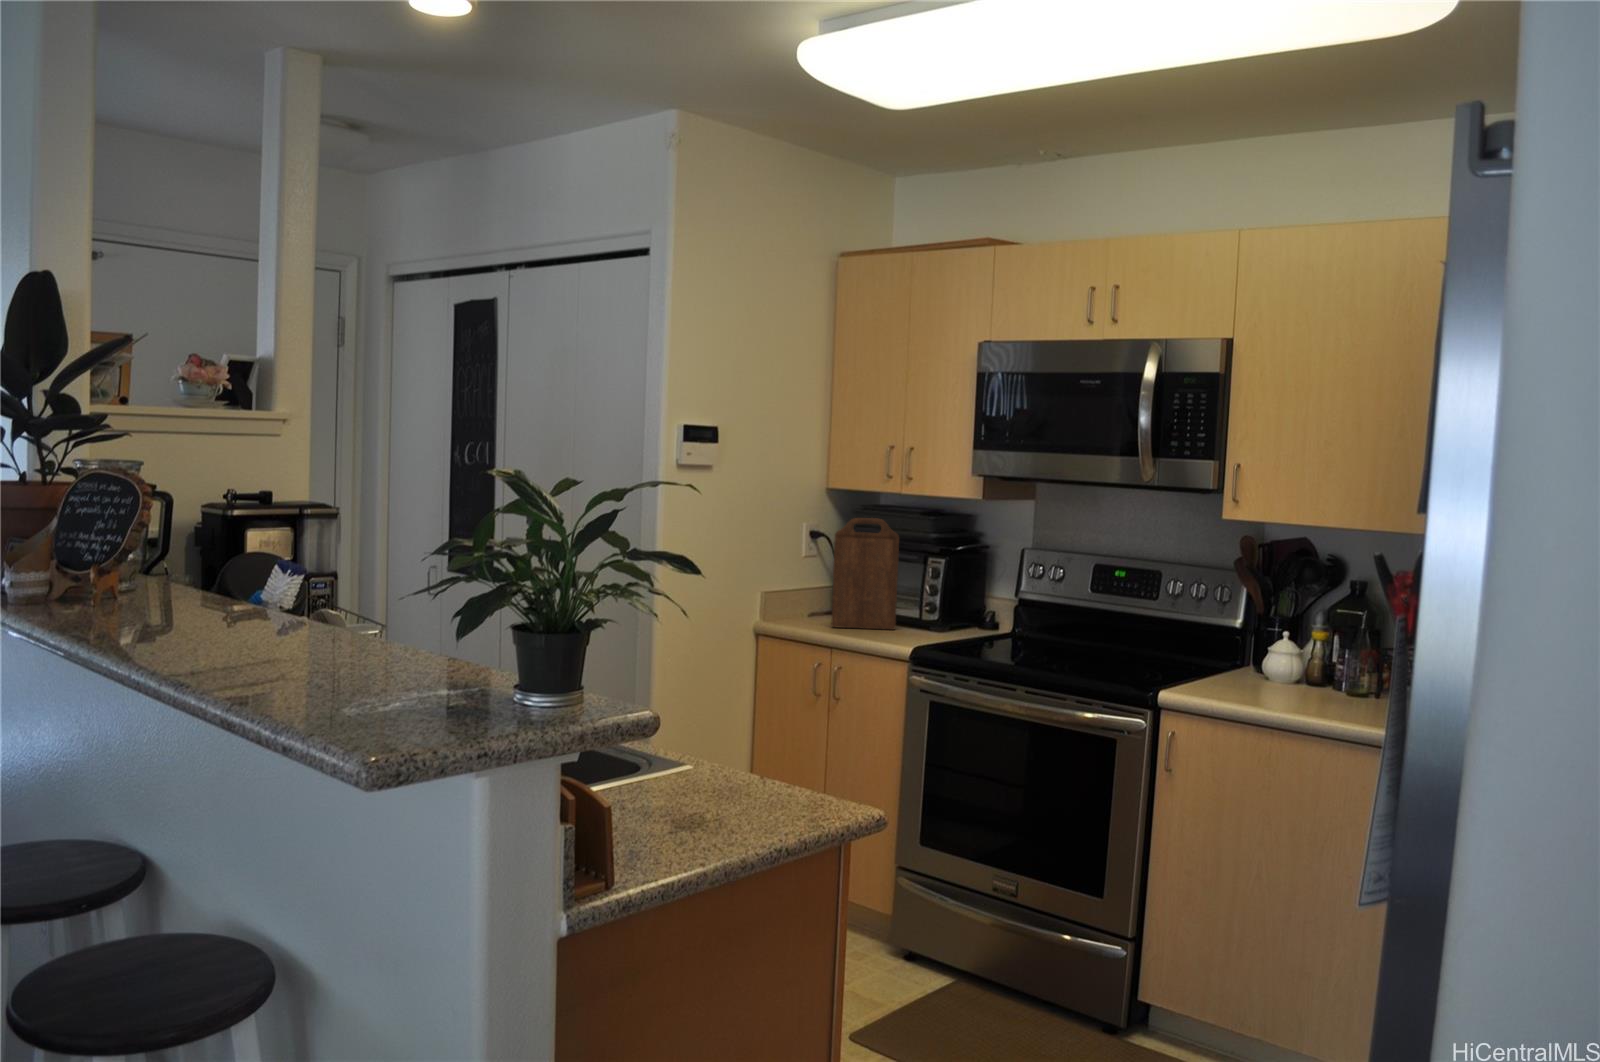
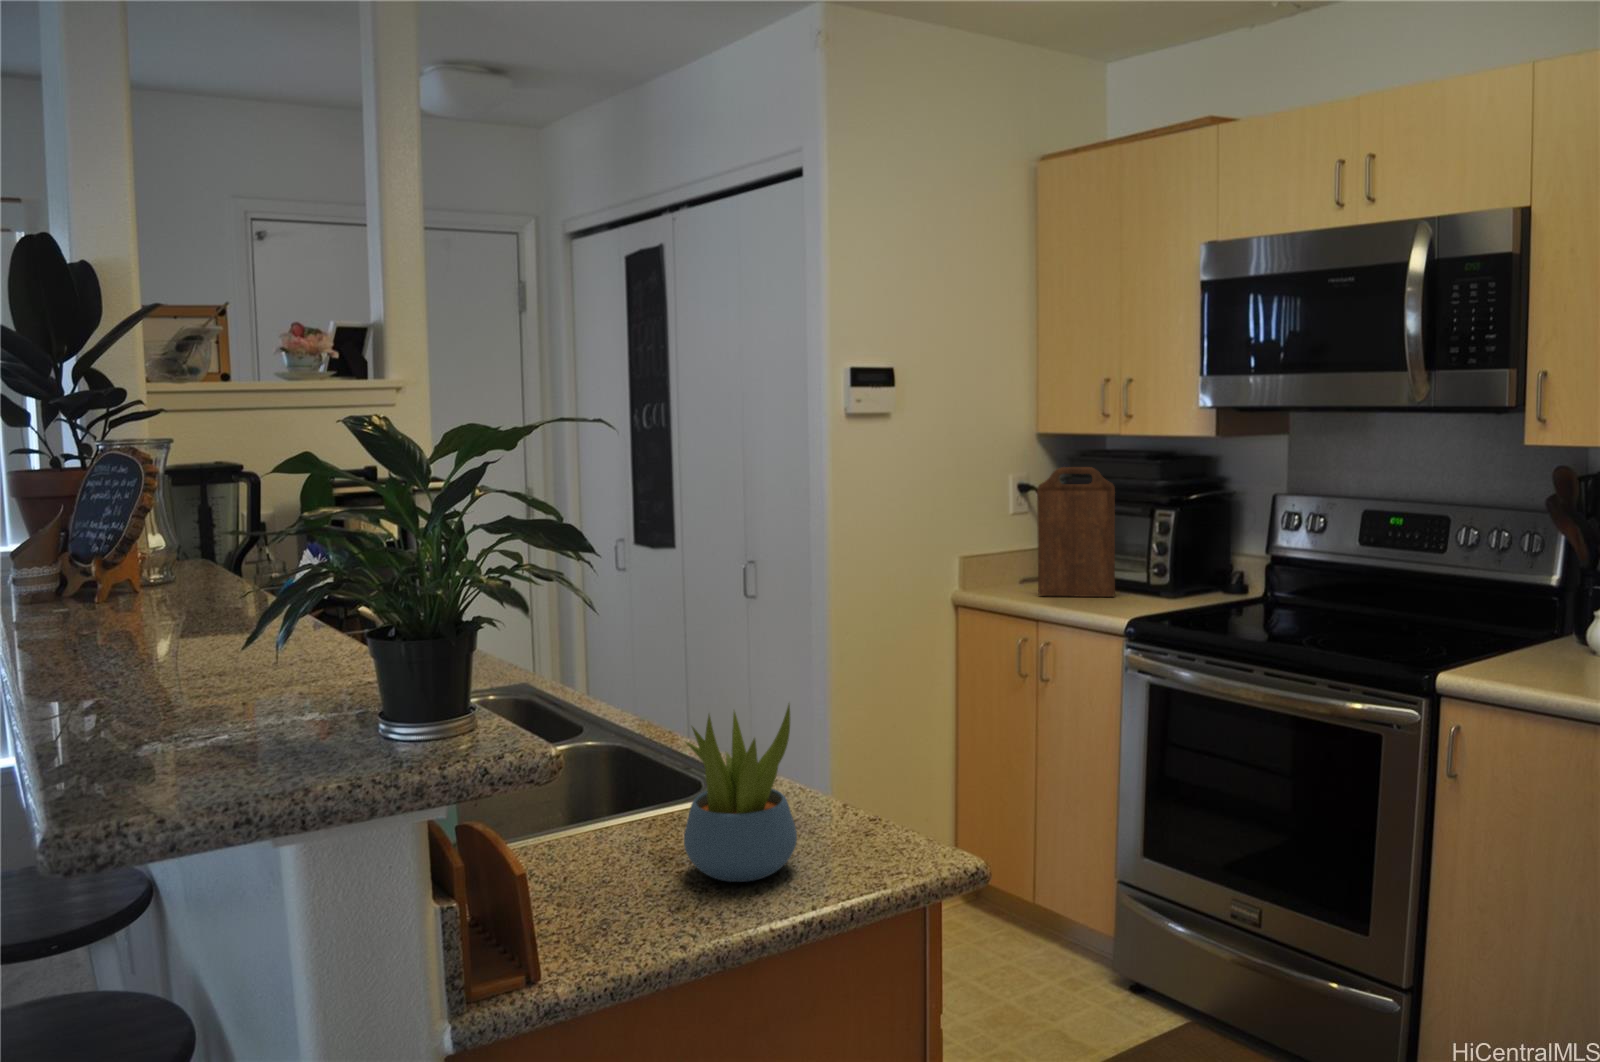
succulent plant: none [674,688,762,826] -> present [684,705,797,882]

